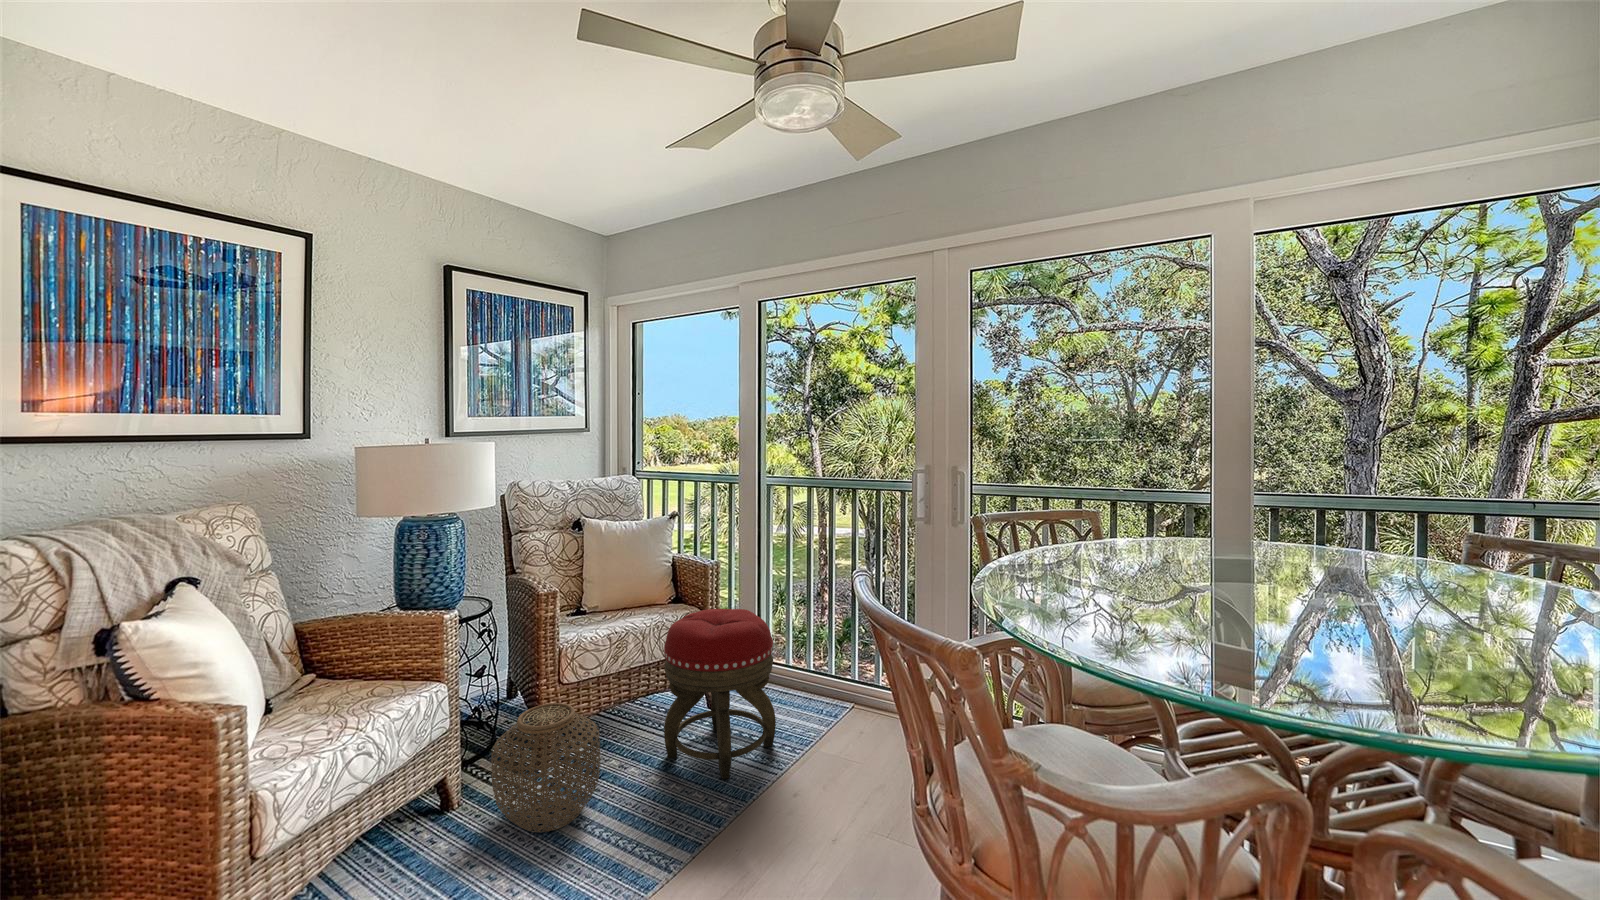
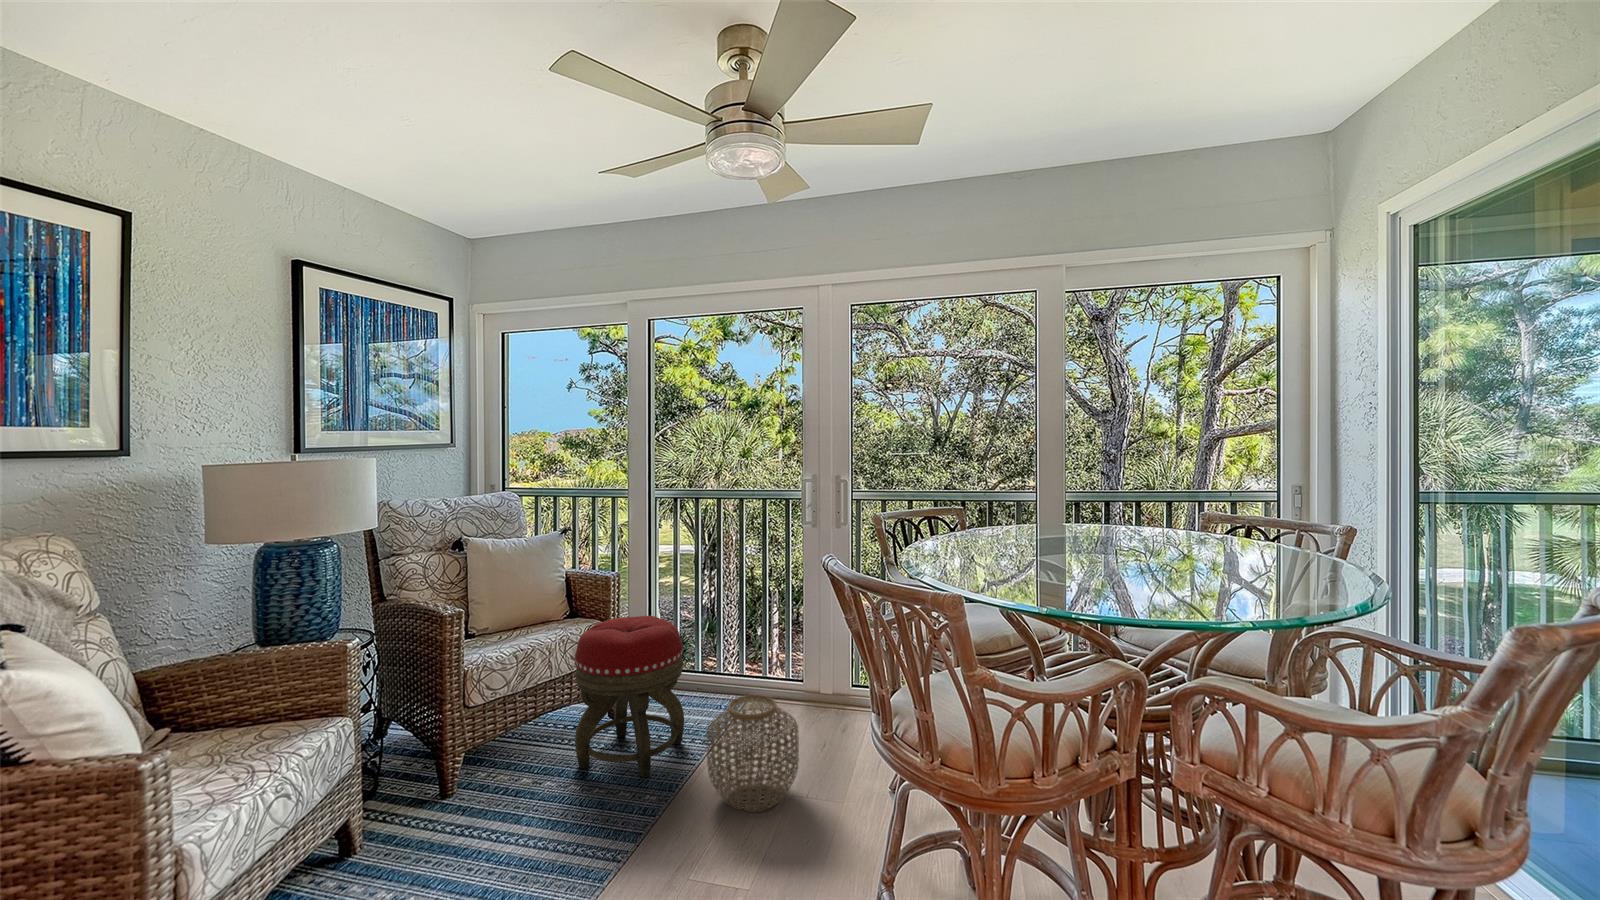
woven basket: present [491,703,600,832] -> present [706,695,799,812]

